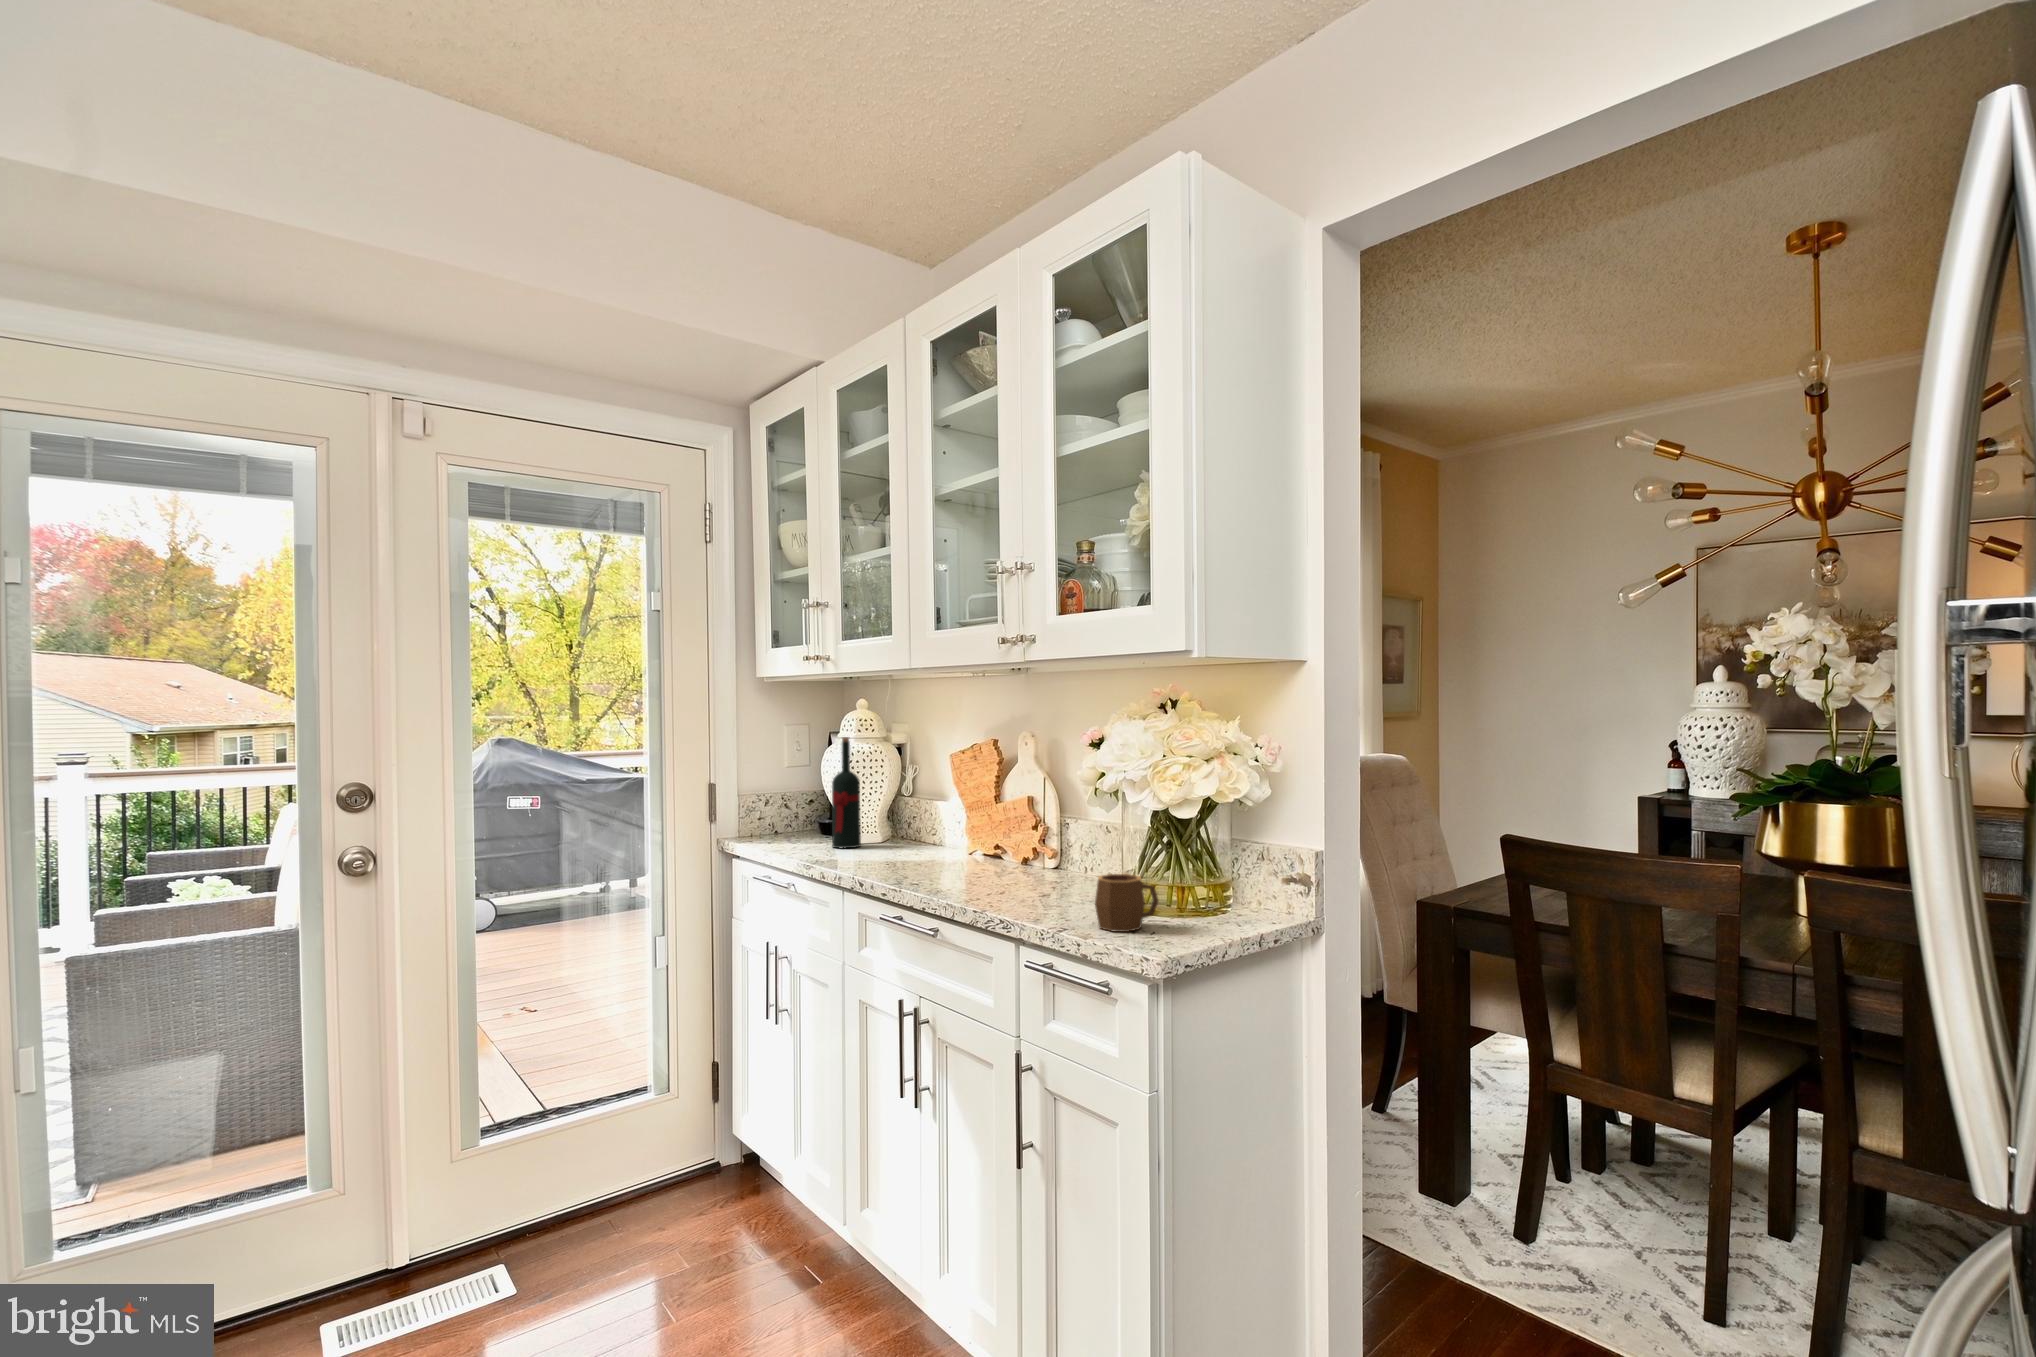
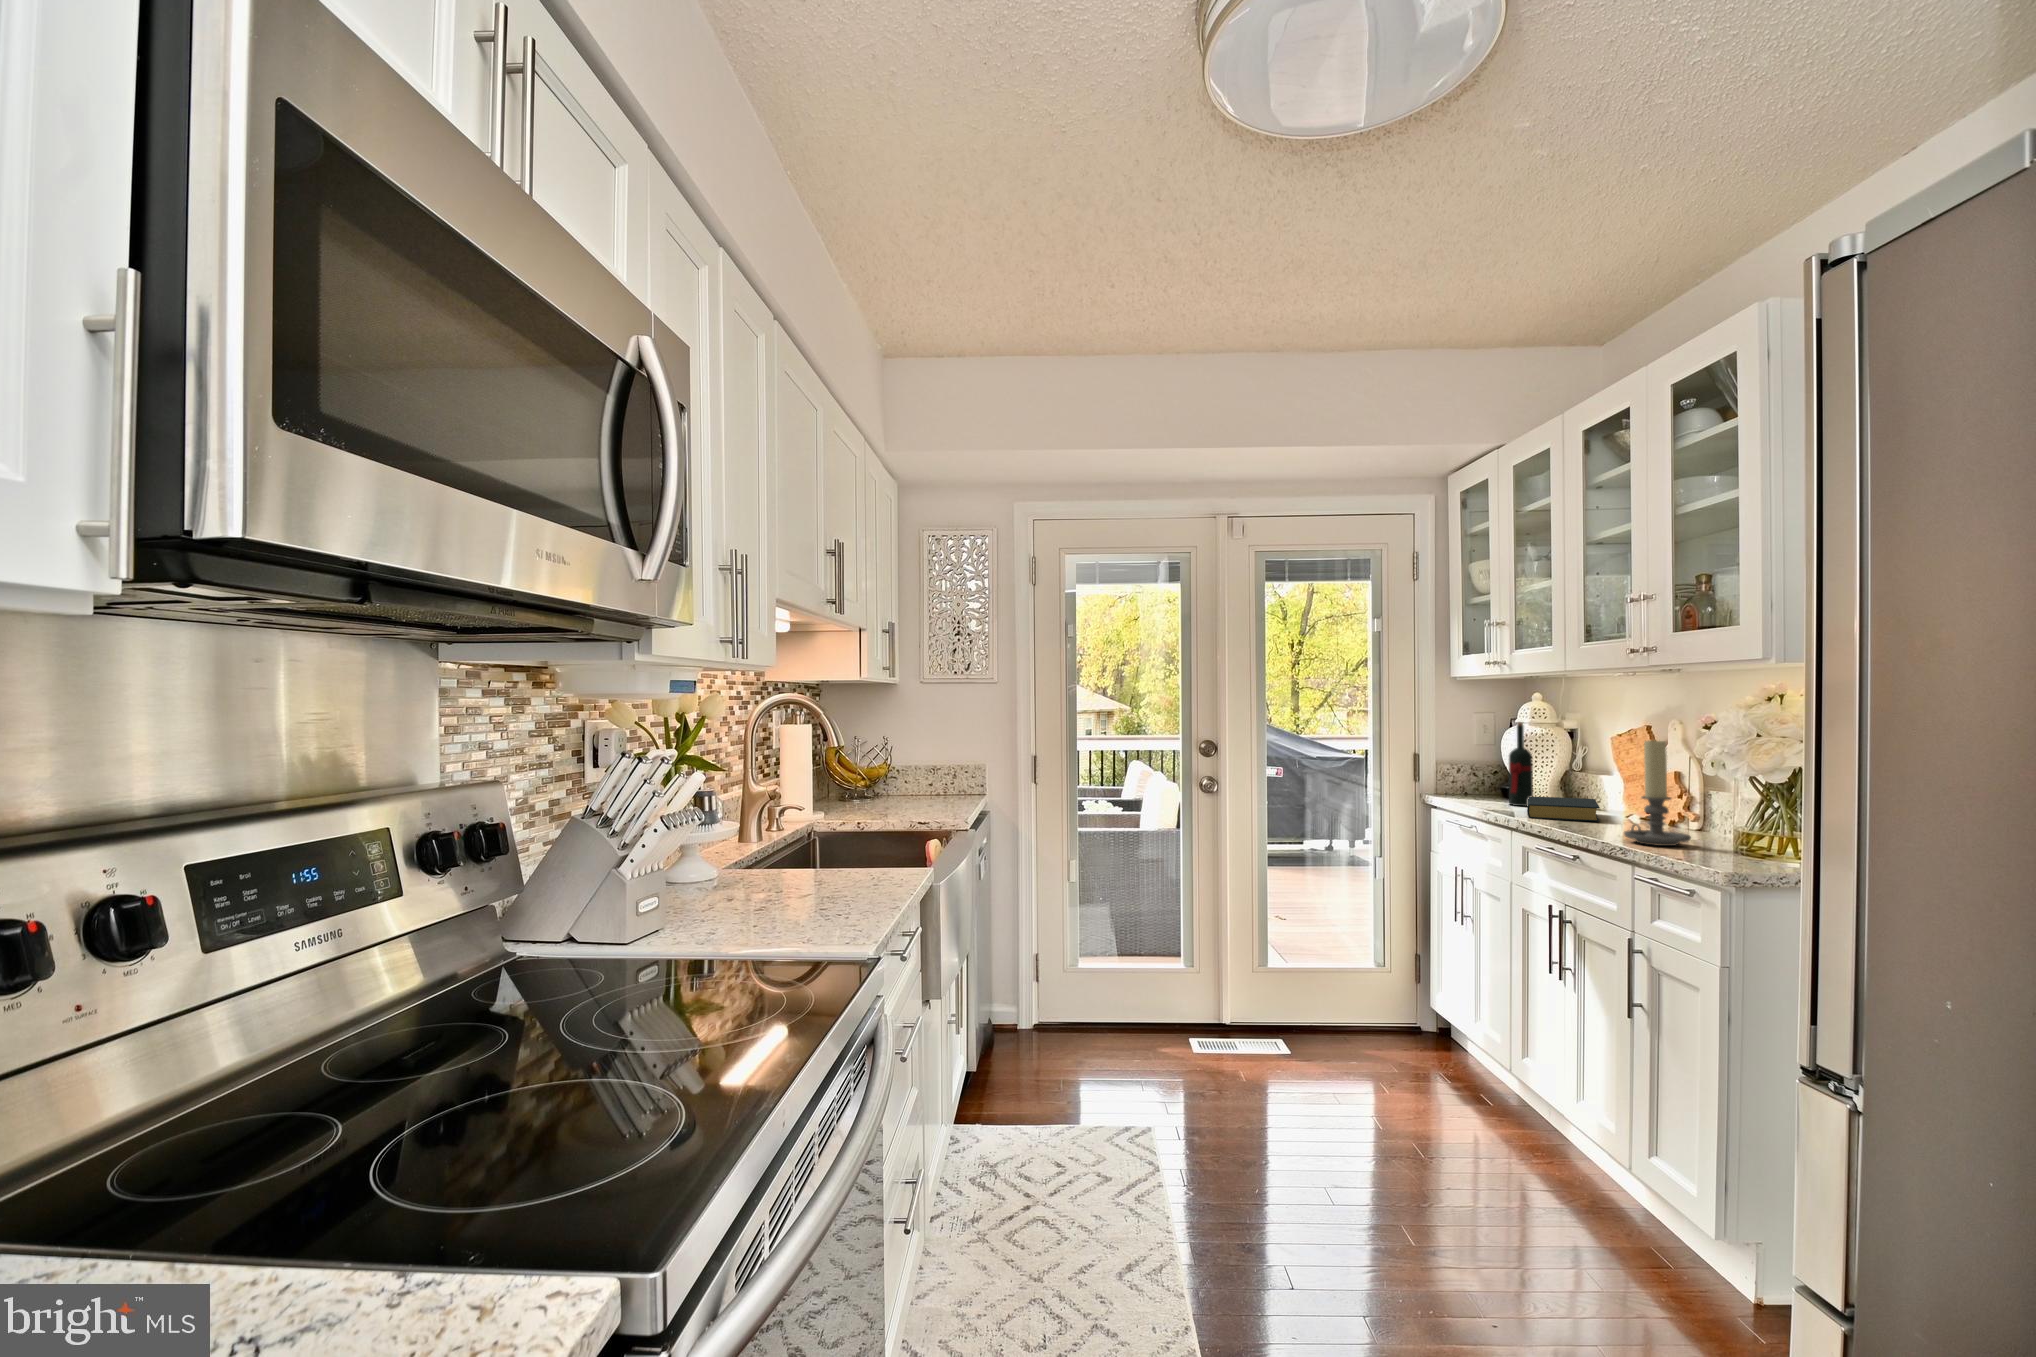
candle holder: none [997,760,1074,908] -> present [1624,740,1691,846]
hardback book: none [858,833,949,871] -> present [1527,797,1600,822]
mug: present [1095,874,1158,932] -> none [1692,821,1753,861]

